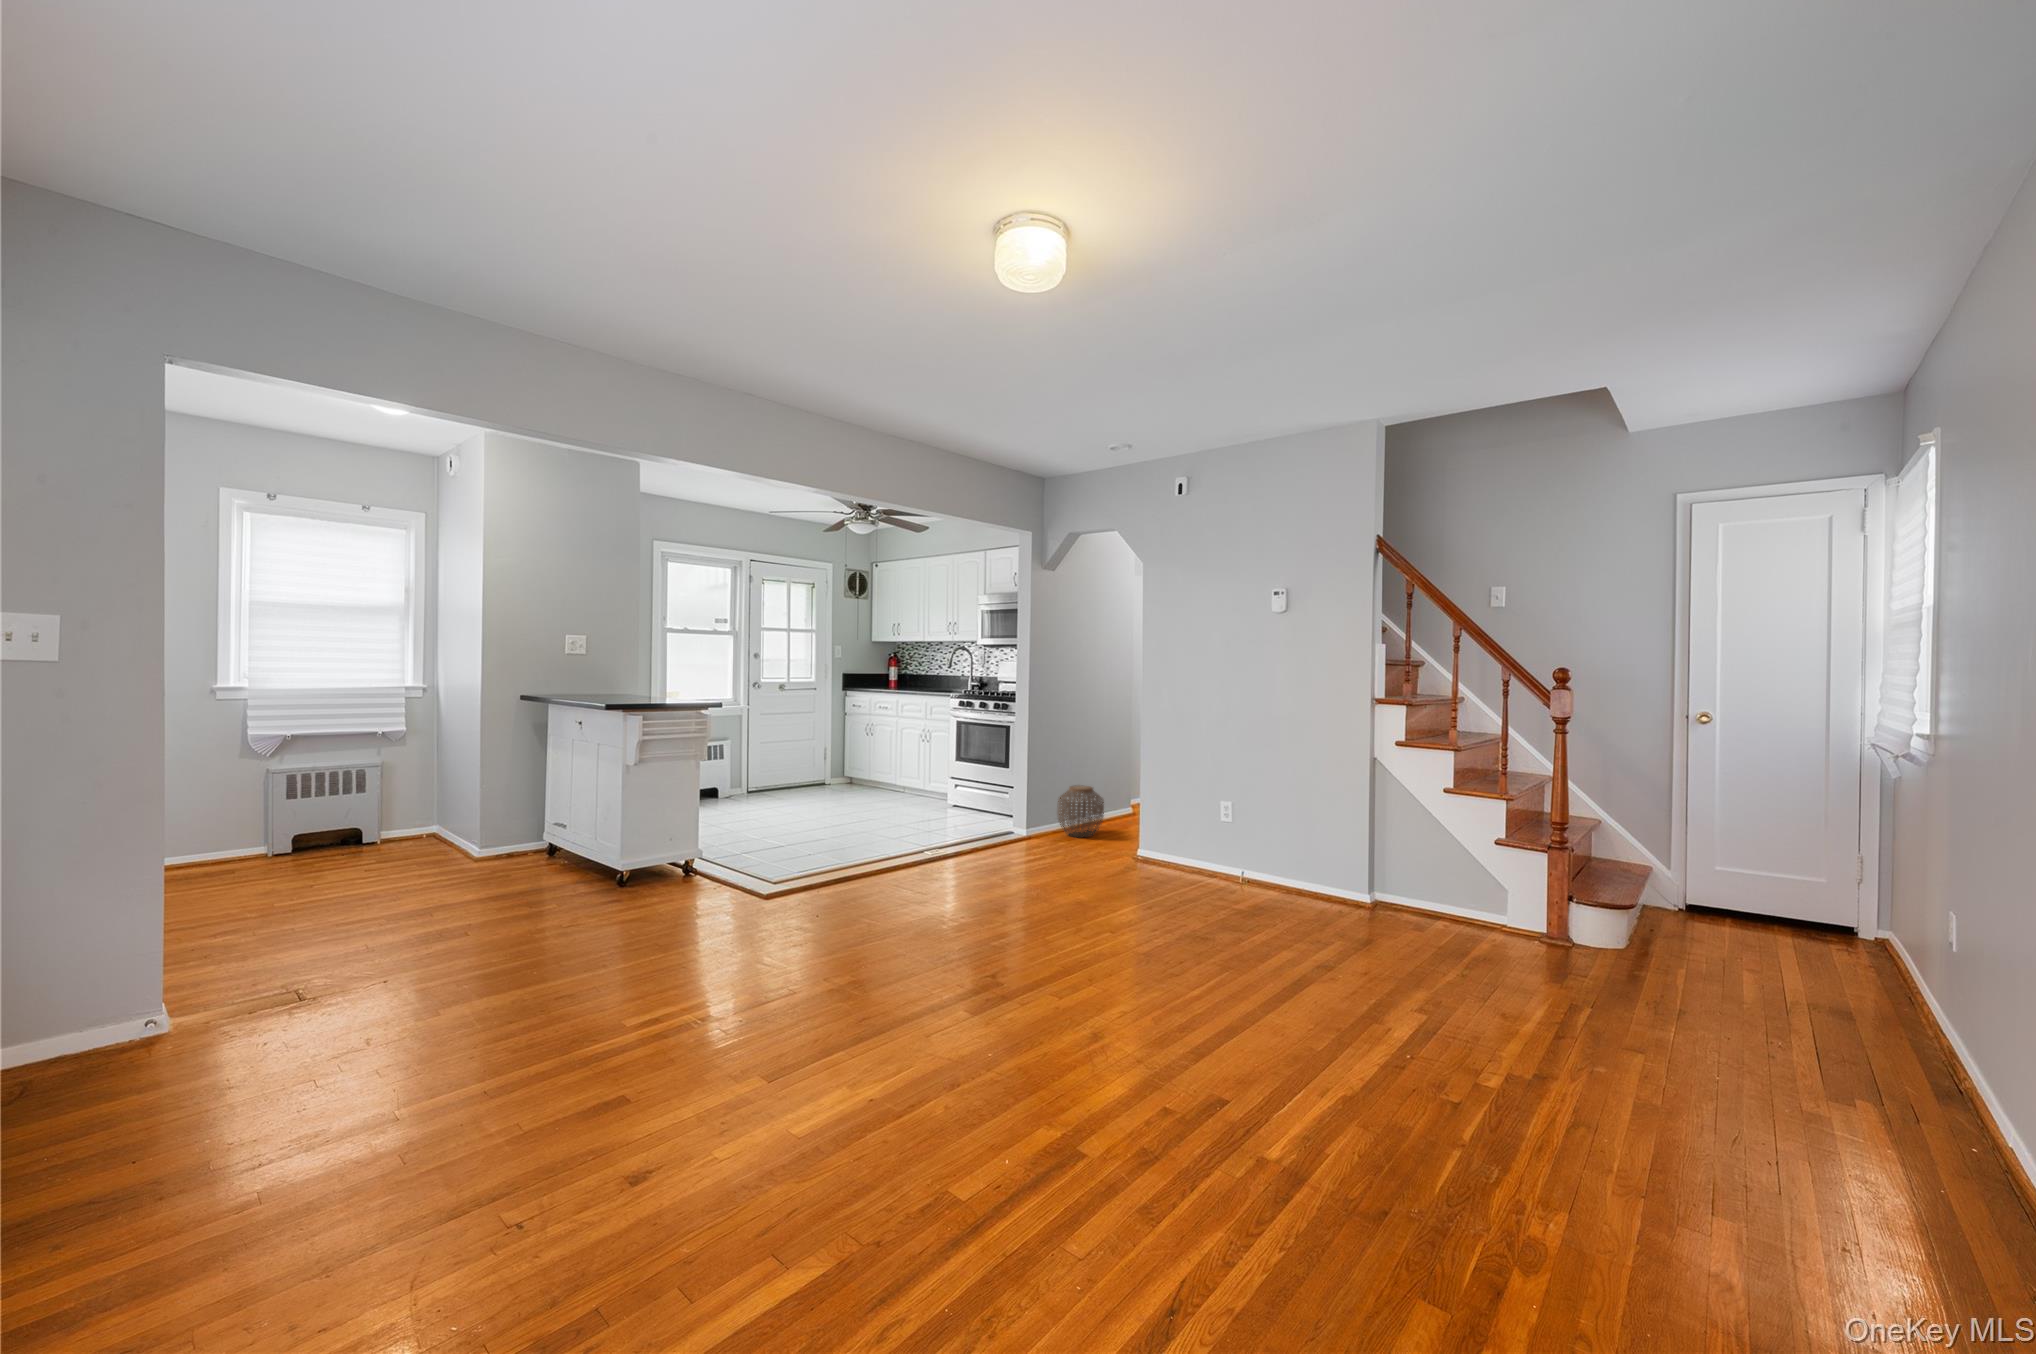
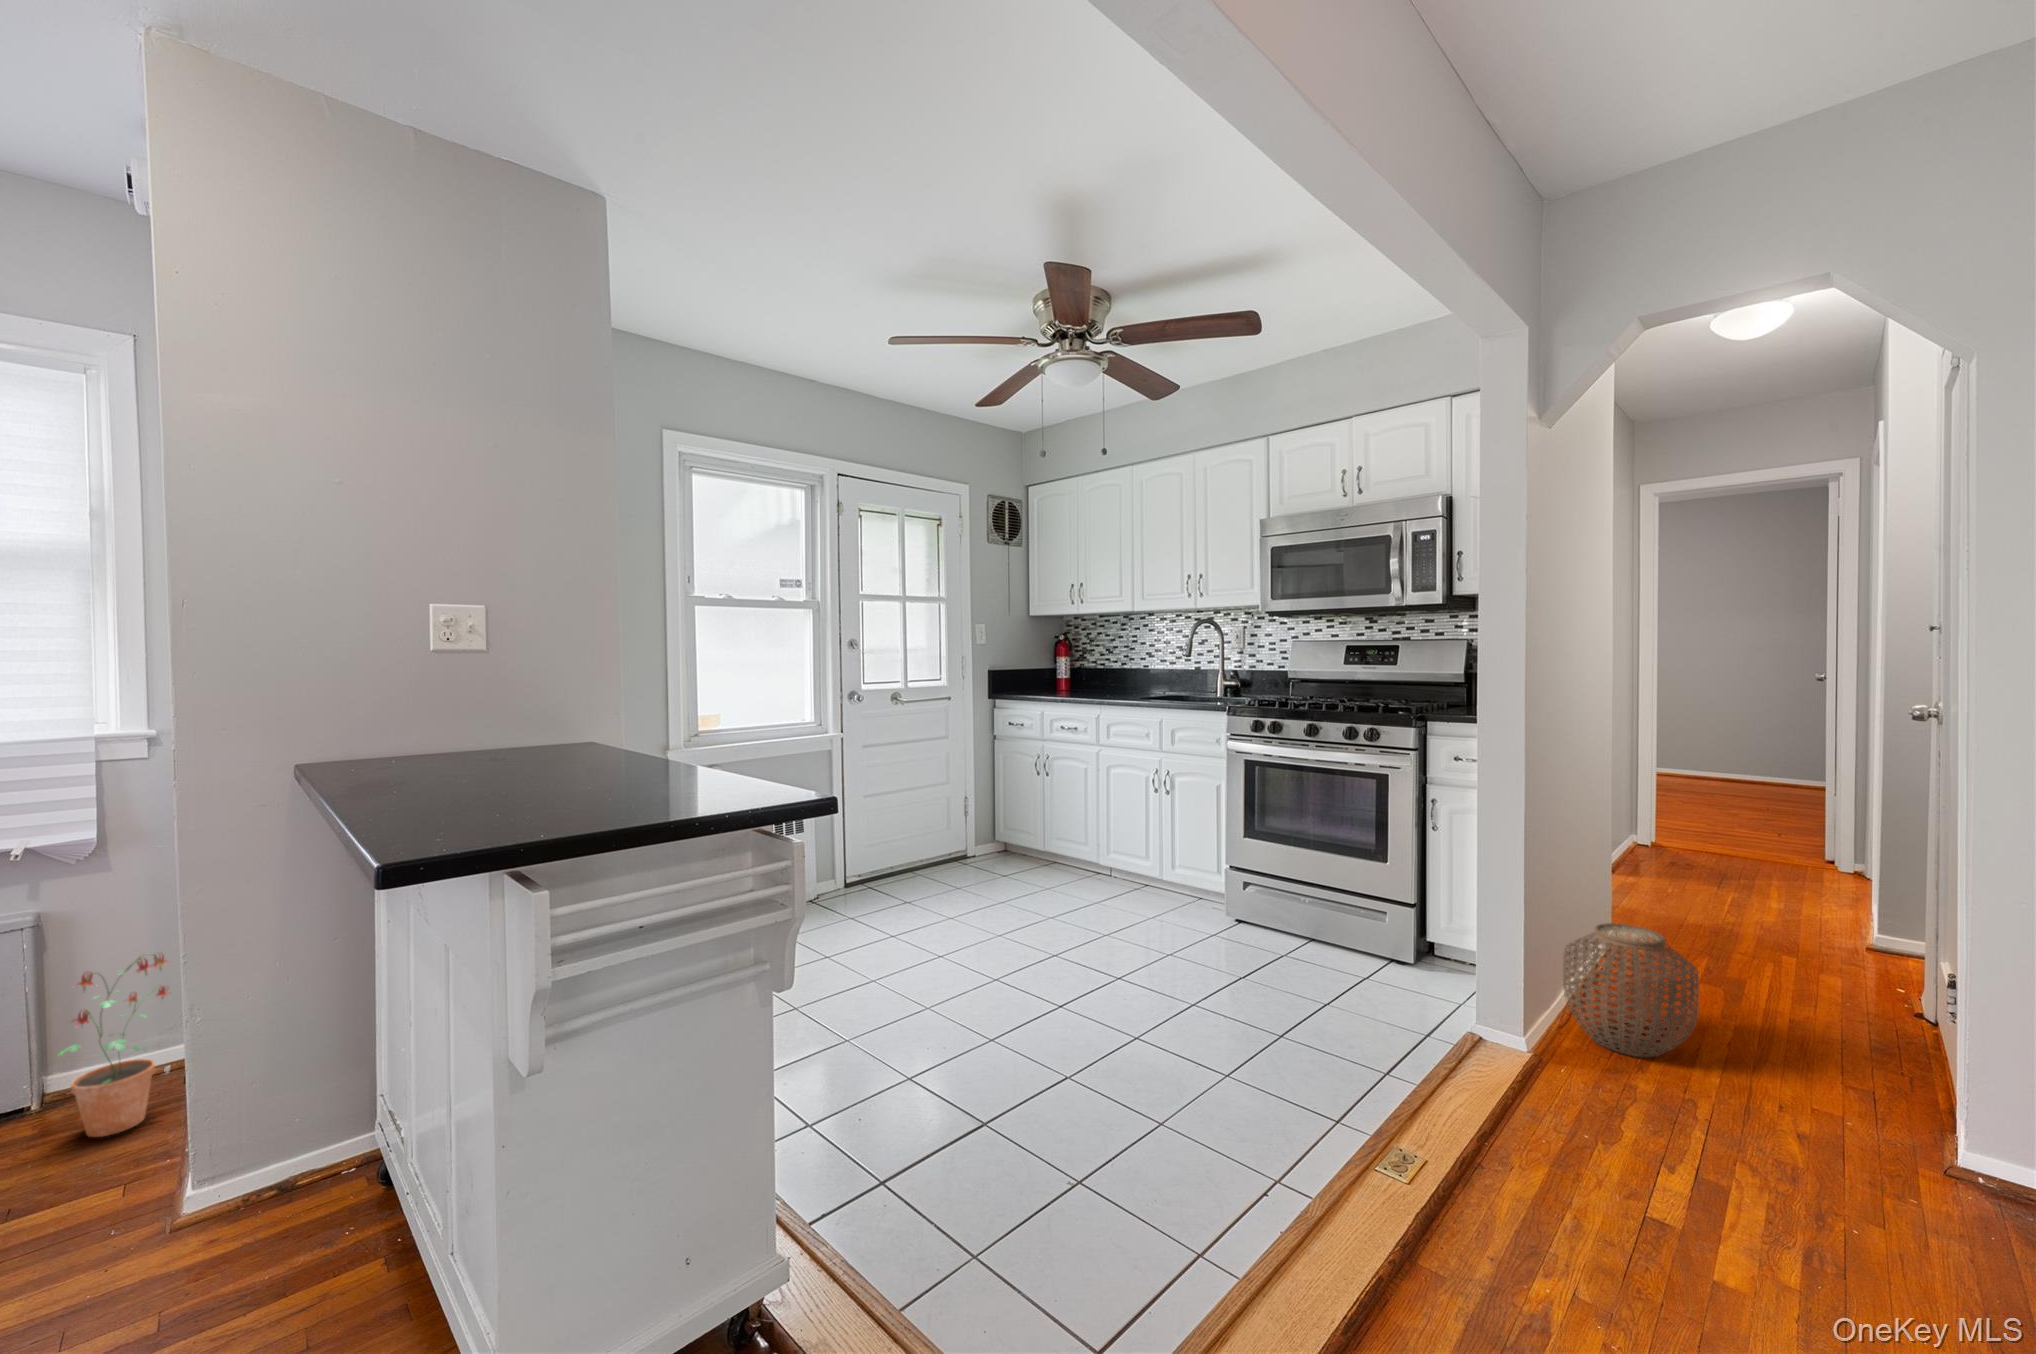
potted plant: none [405,776,446,849] -> present [57,954,169,1137]

